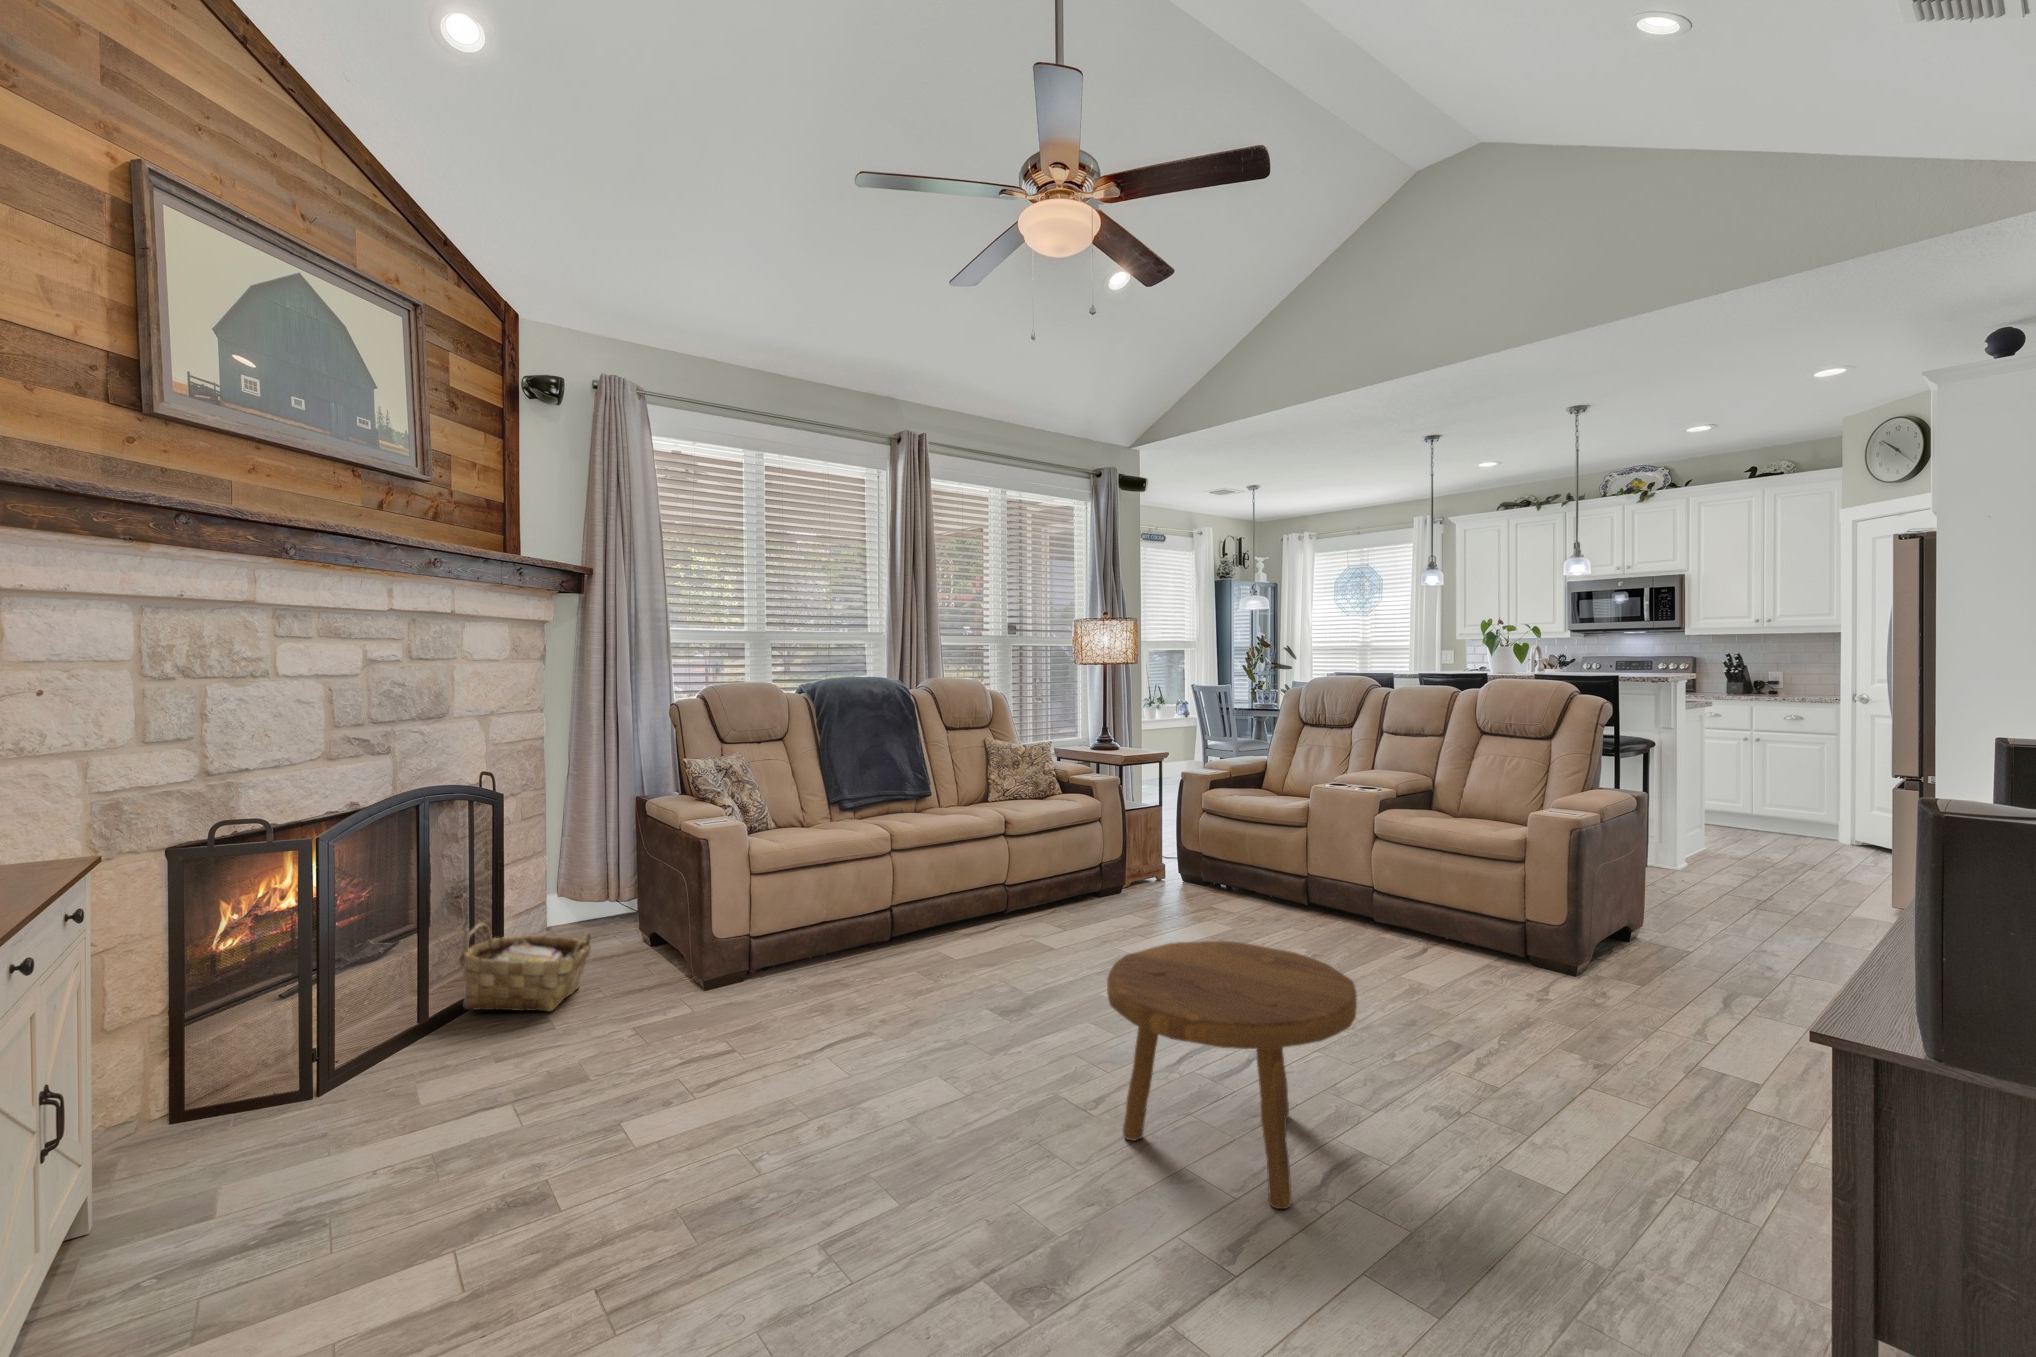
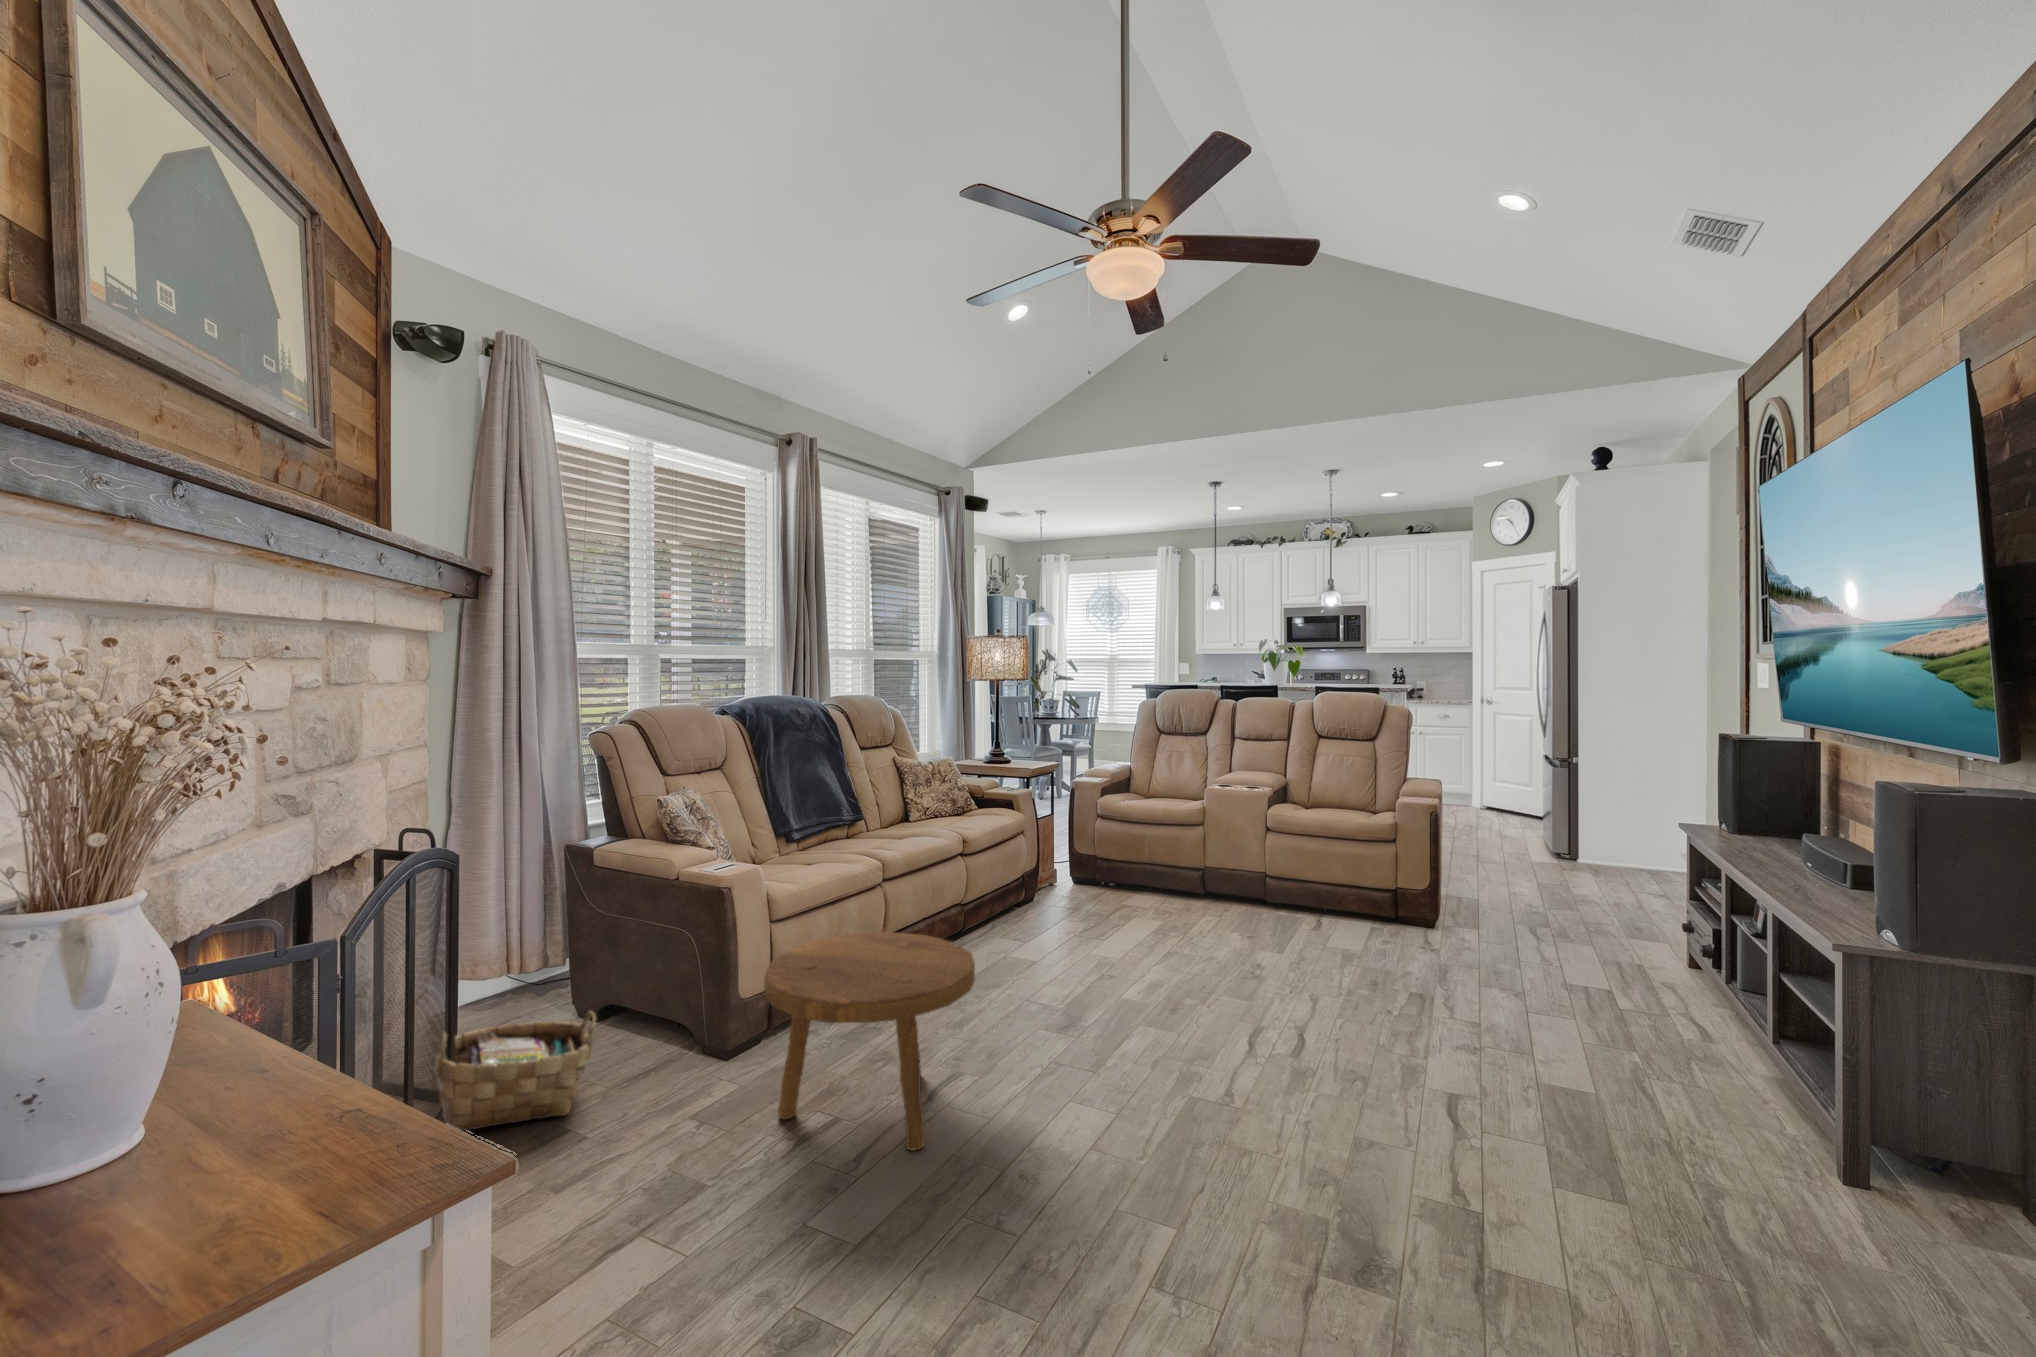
footstool: present [1107,941,1357,1209] -> present [764,931,975,1151]

